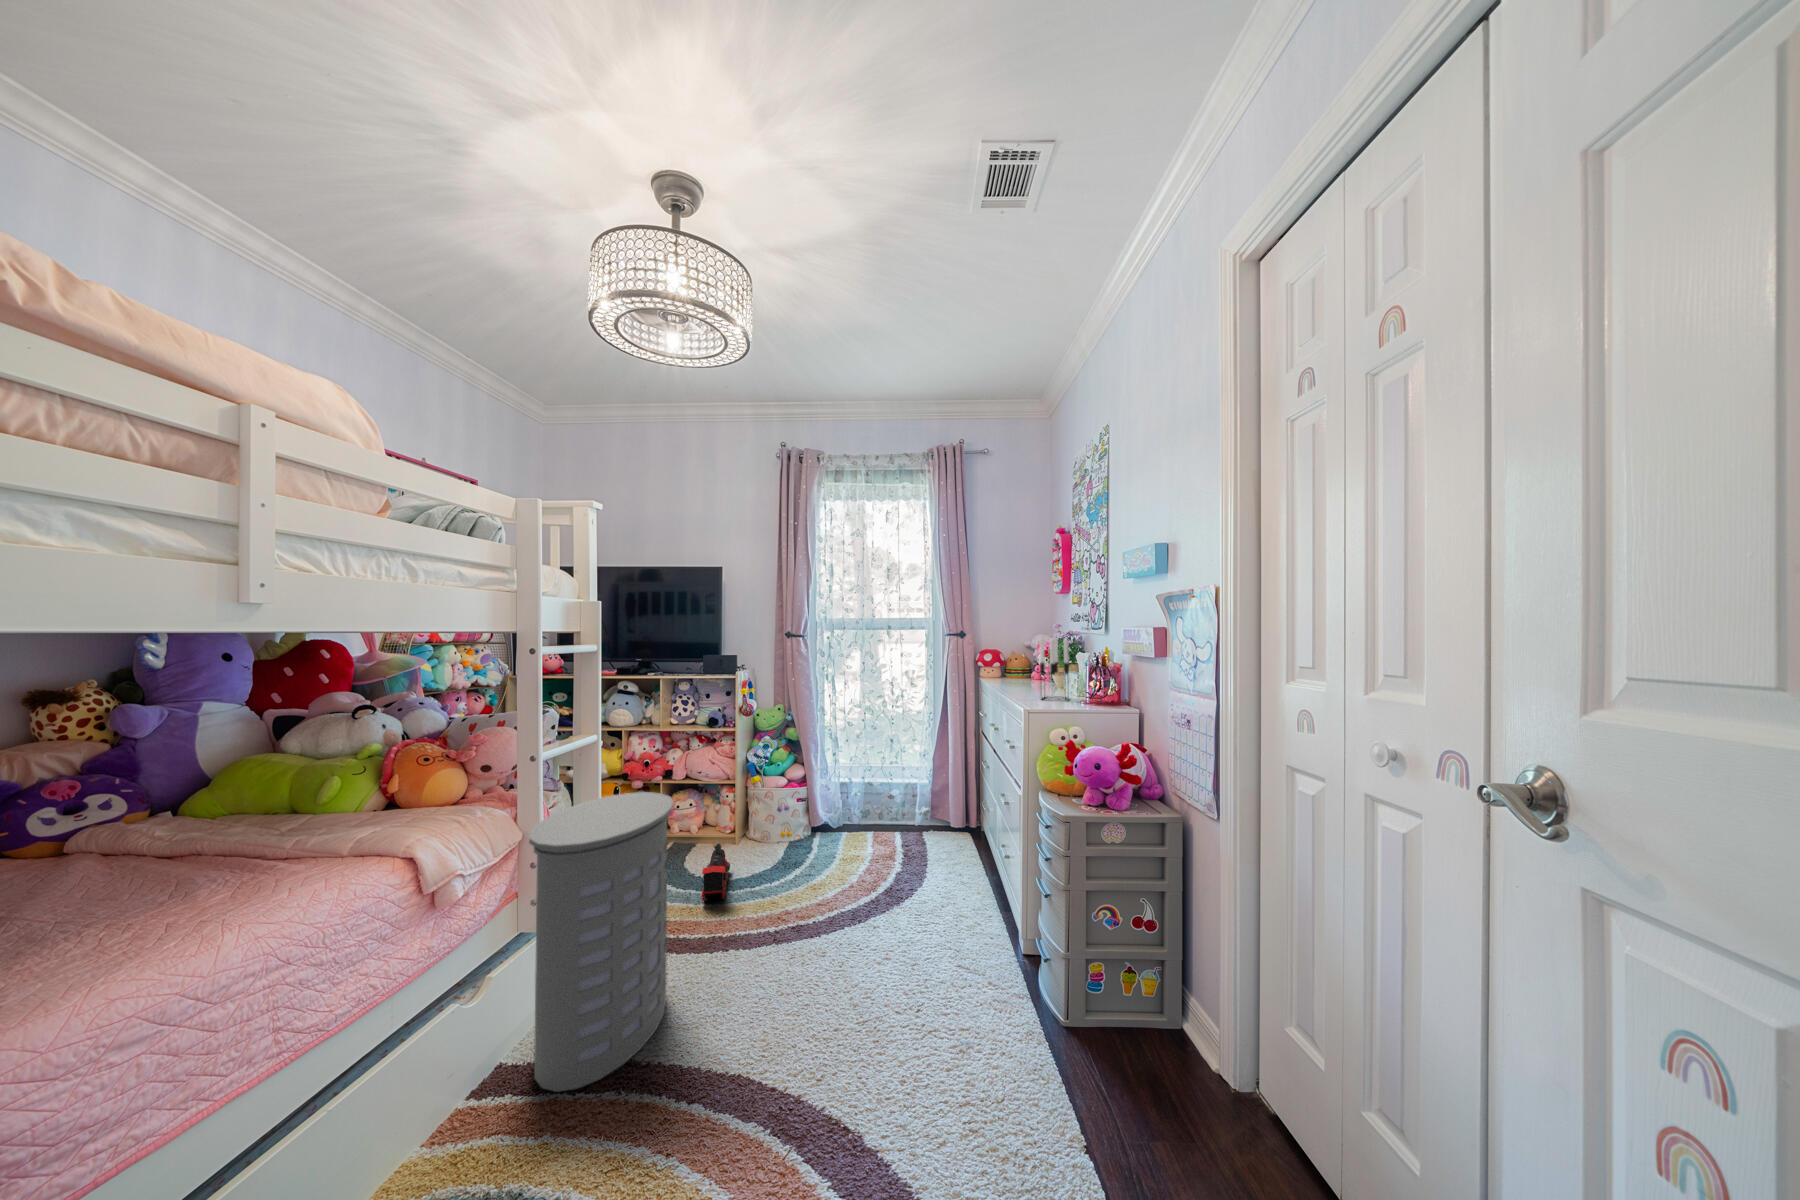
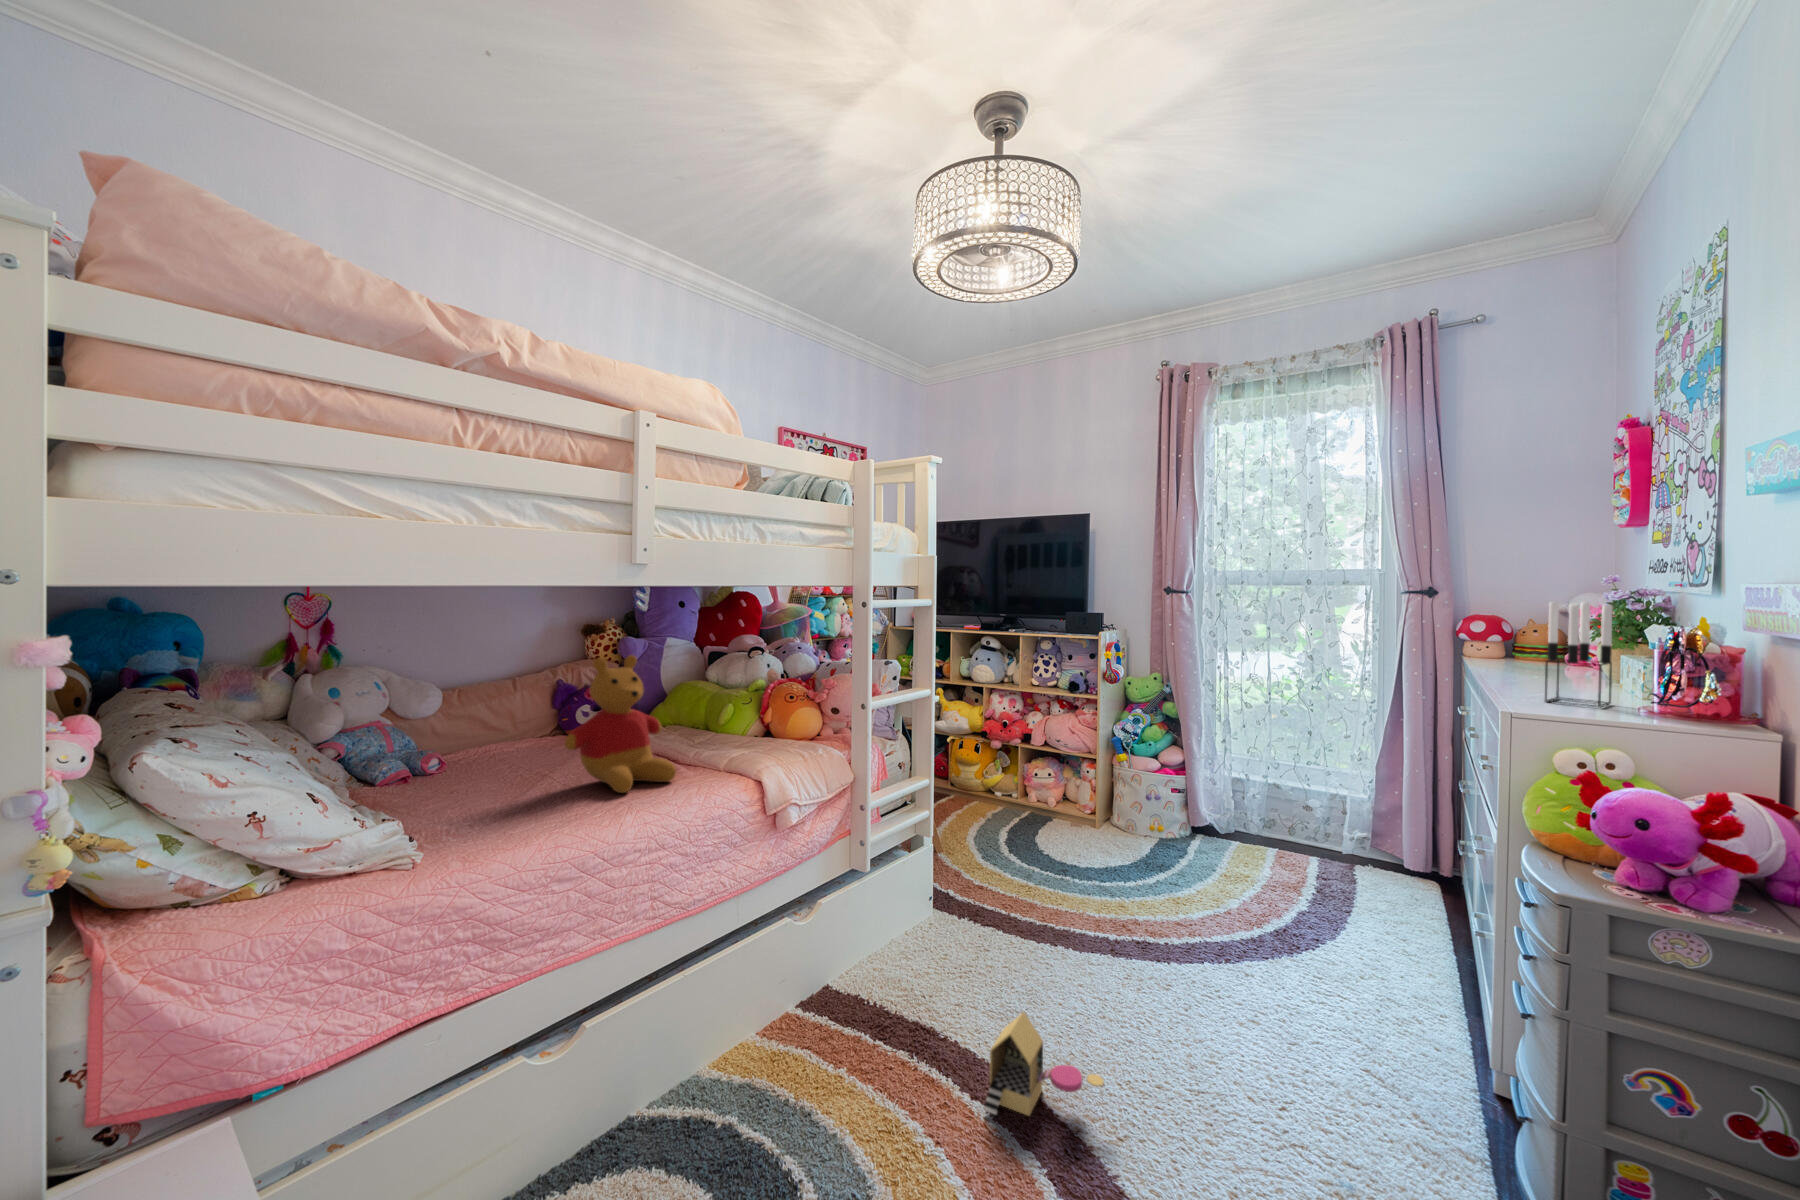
stuffed bear: none [116,729,305,905] -> present [565,655,676,793]
laundry hamper: present [529,792,674,1092] -> none [842,753,989,1036]
toy train: present [702,843,730,901] -> none [1043,822,1084,885]
toy house: none [703,1008,803,1108] -> present [984,1012,1104,1116]

